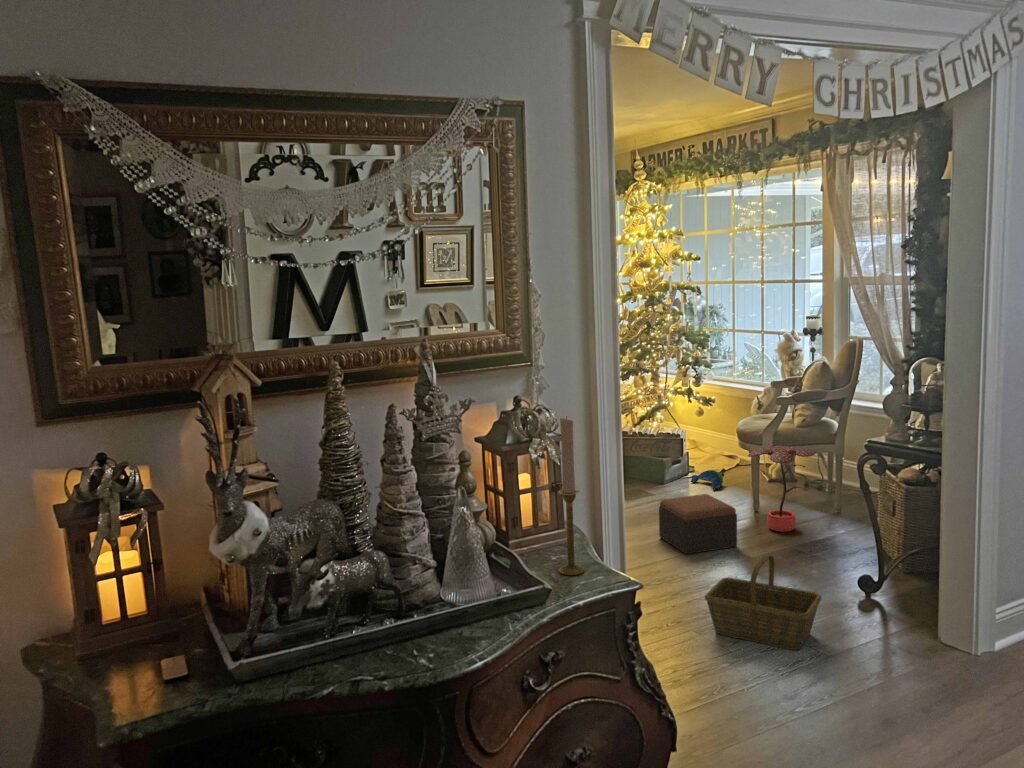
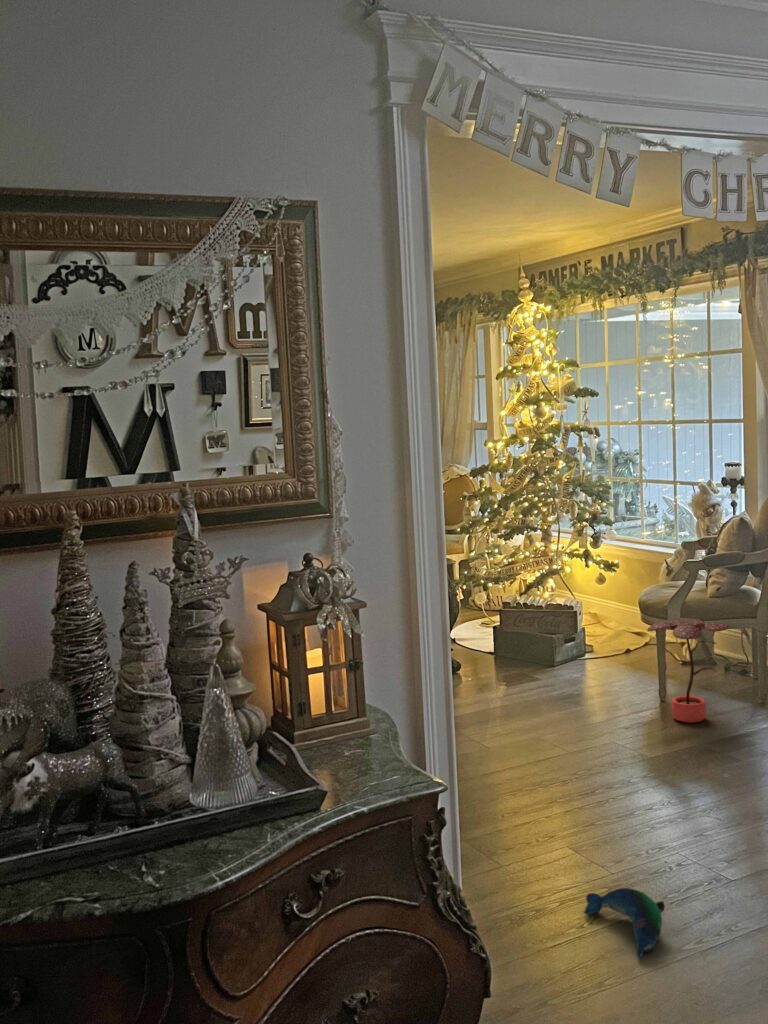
candlestick: present [558,418,585,575] -> none [348,578,381,773]
plush toy: present [691,470,724,490] -> present [584,888,665,958]
footstool: present [659,494,737,554] -> none [539,676,632,749]
basket: present [705,555,821,650] -> none [578,750,721,868]

